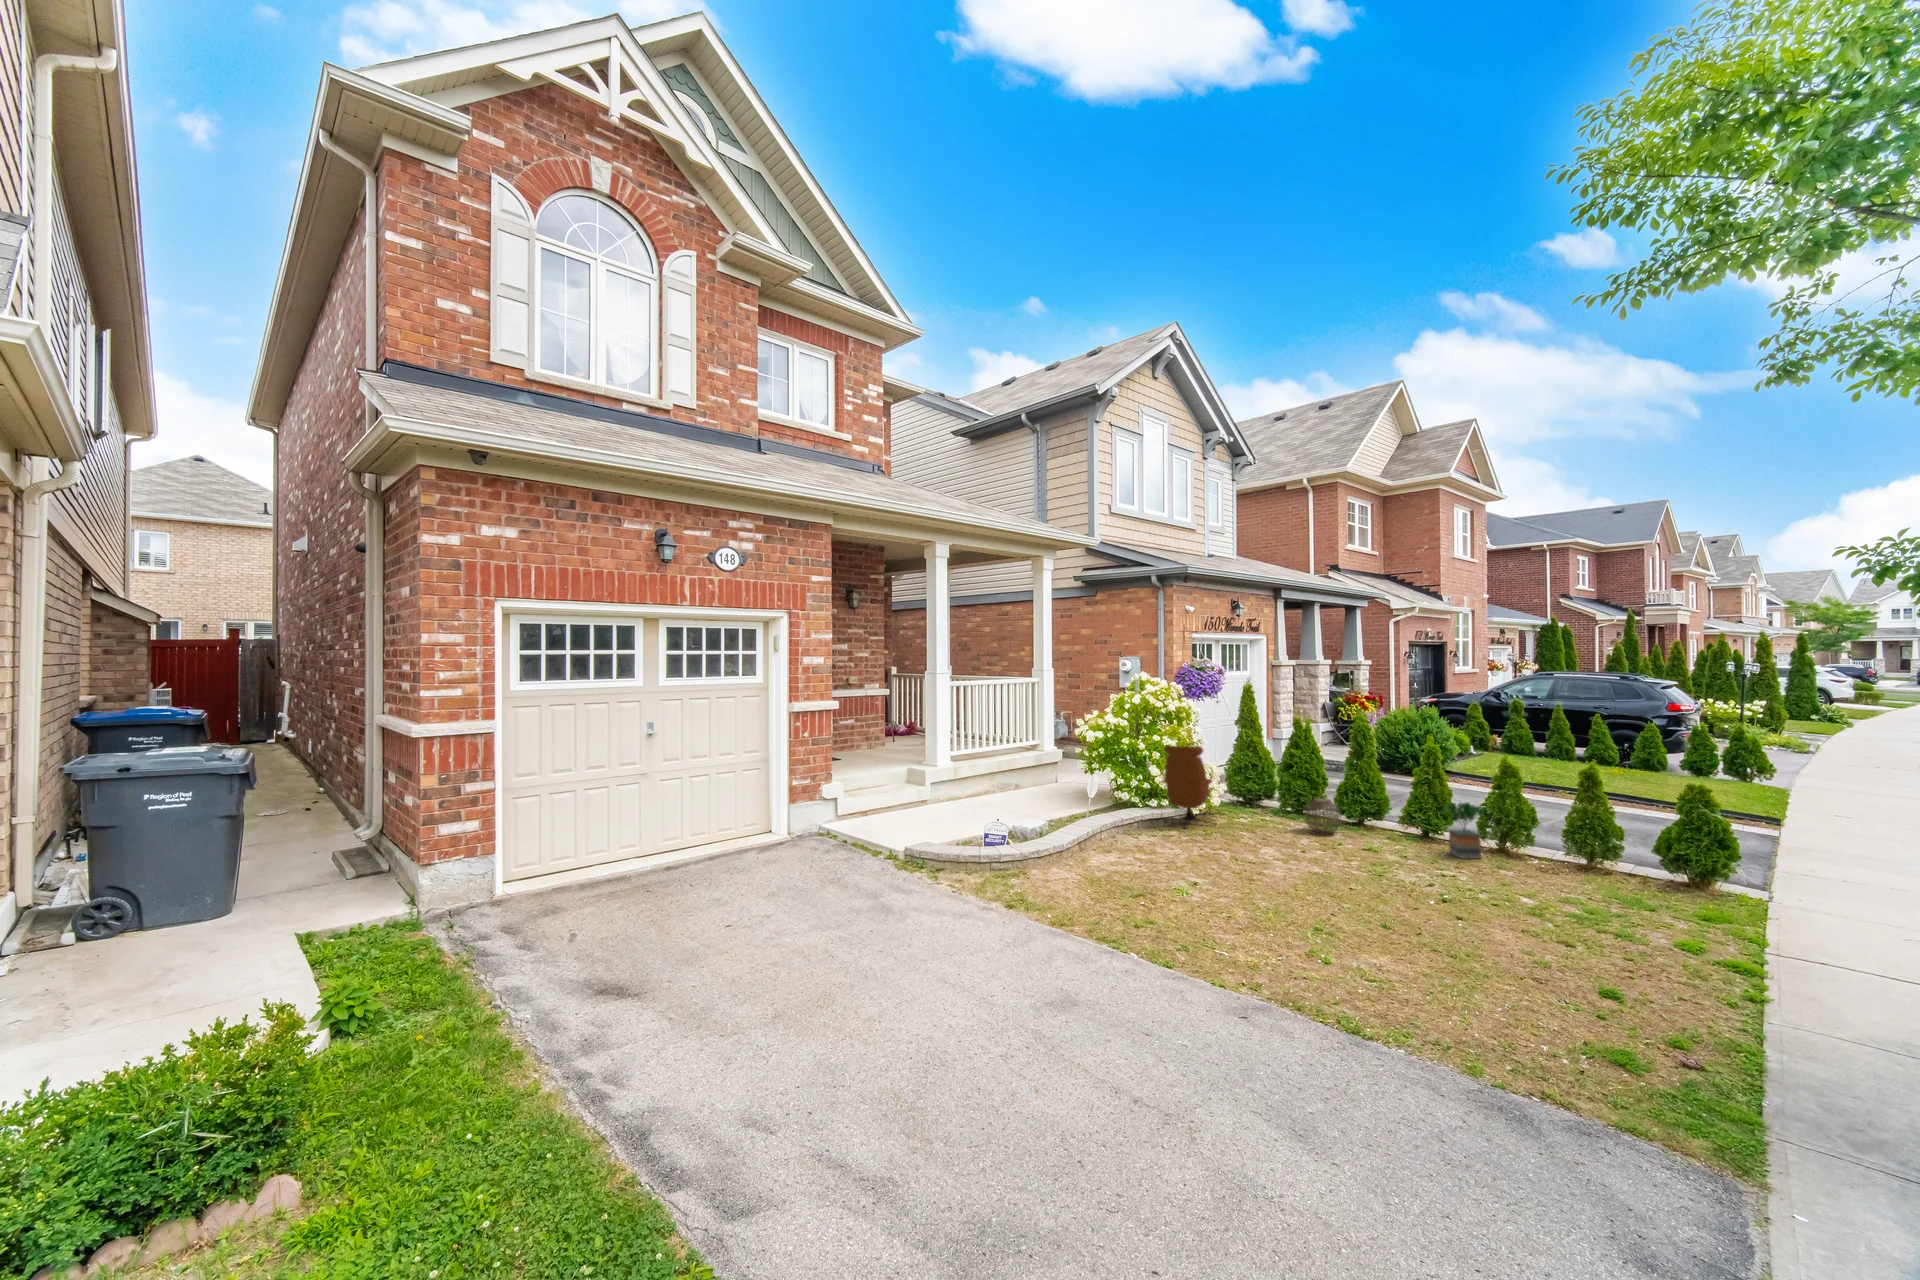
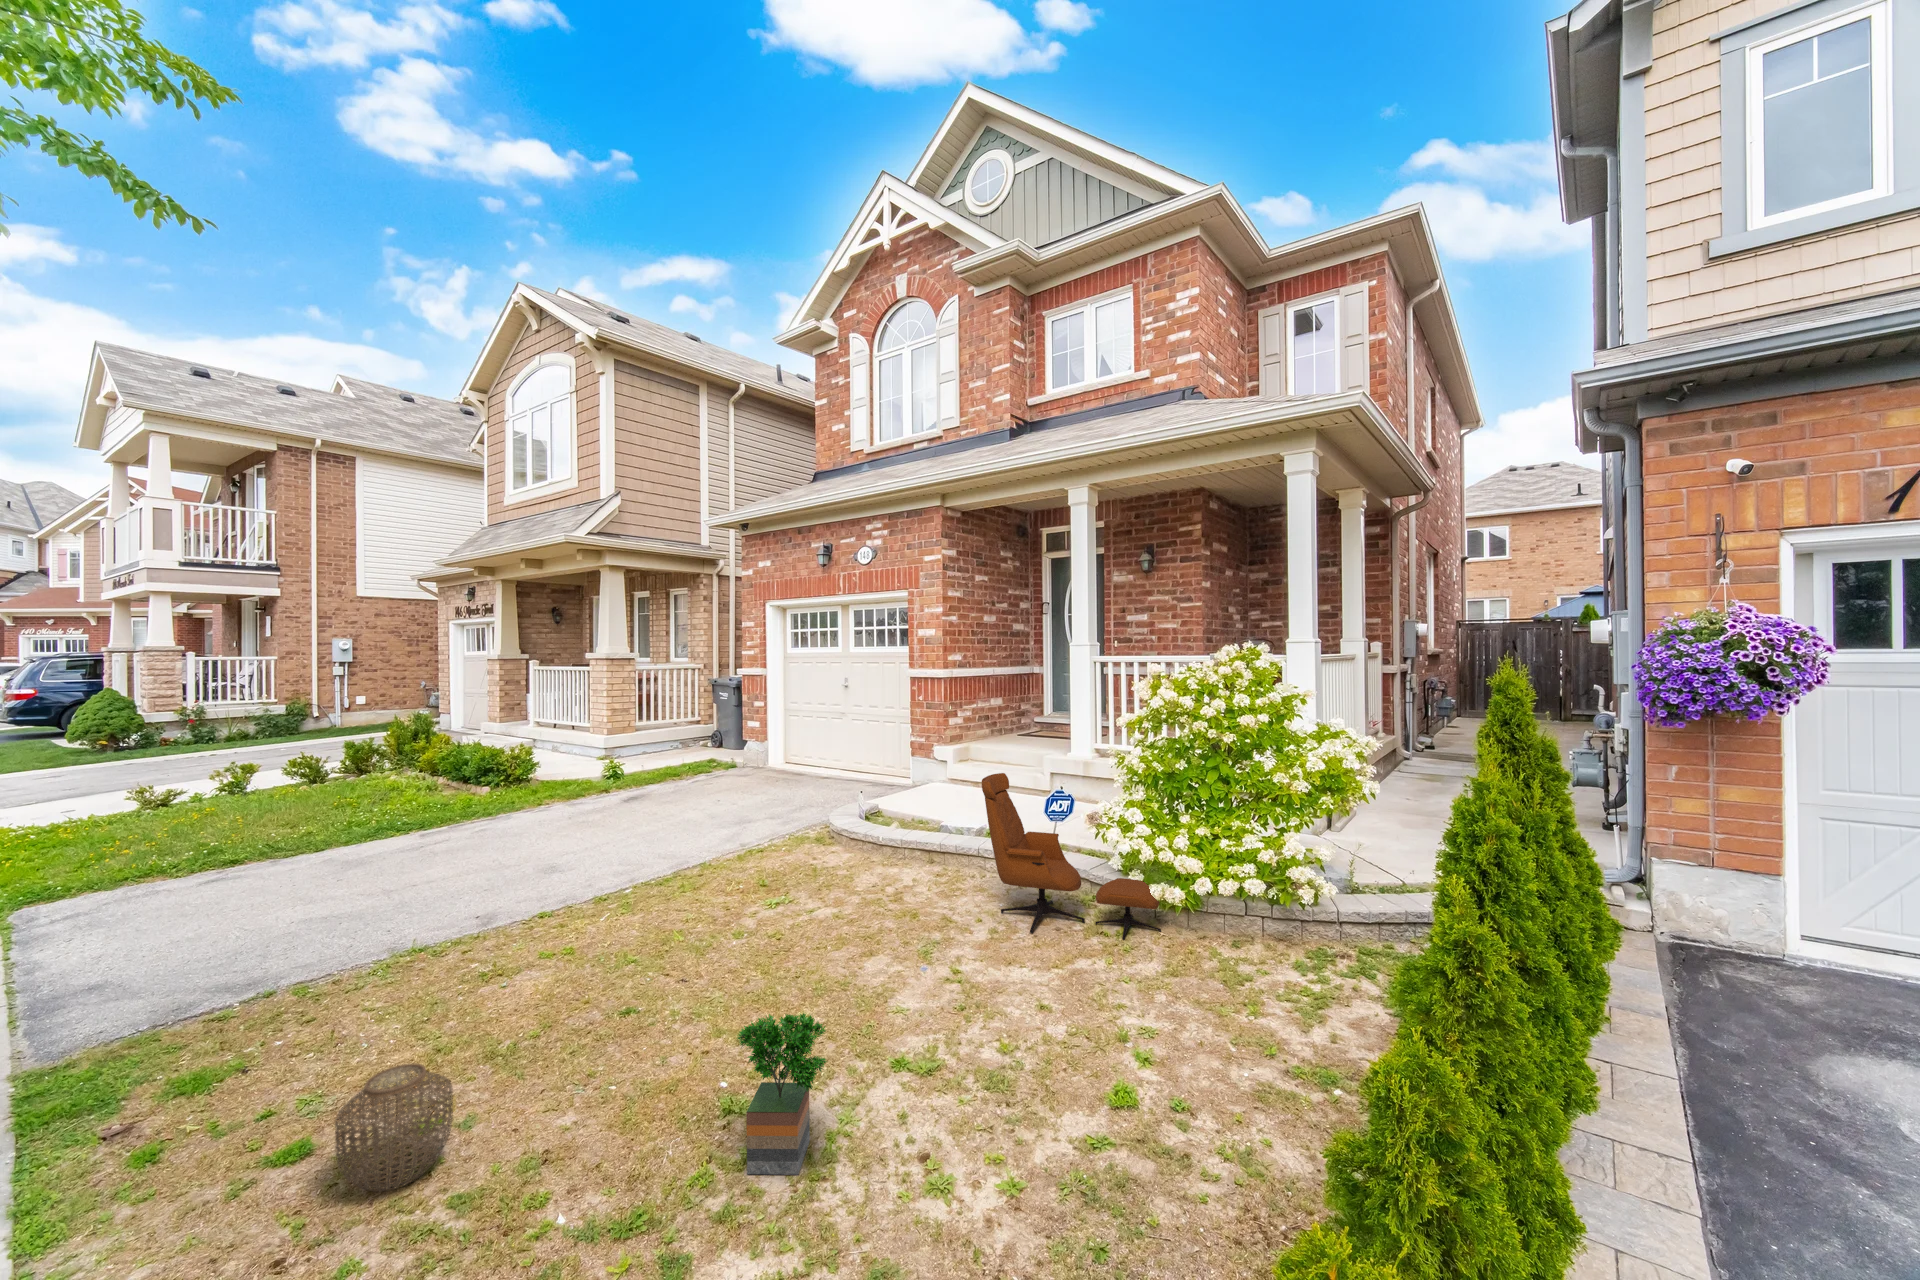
woven basket: present [1305,798,1341,835] -> present [335,1063,453,1191]

